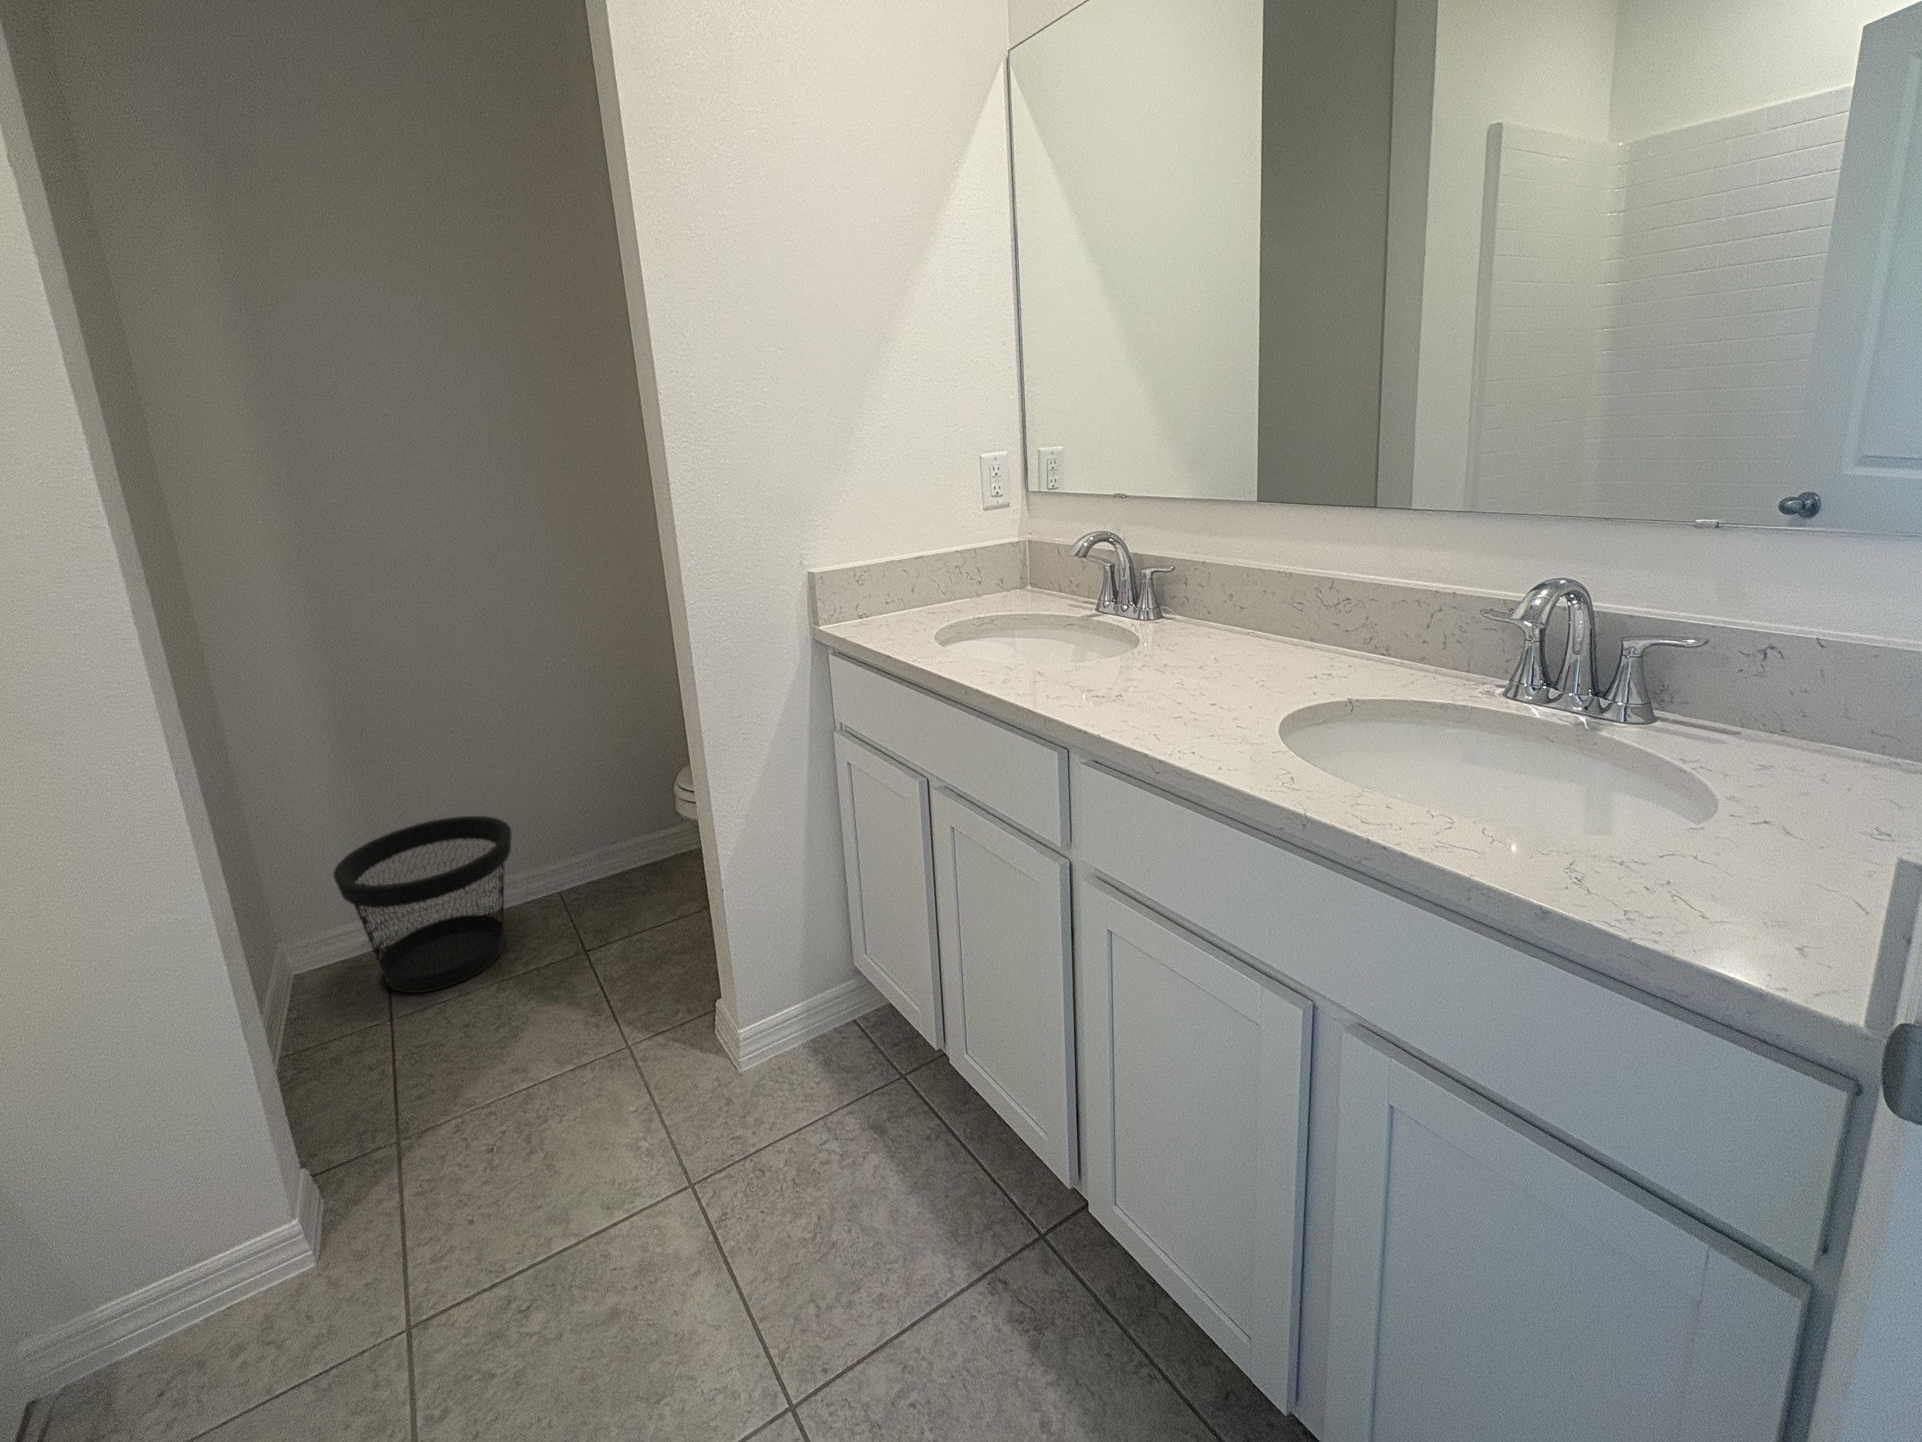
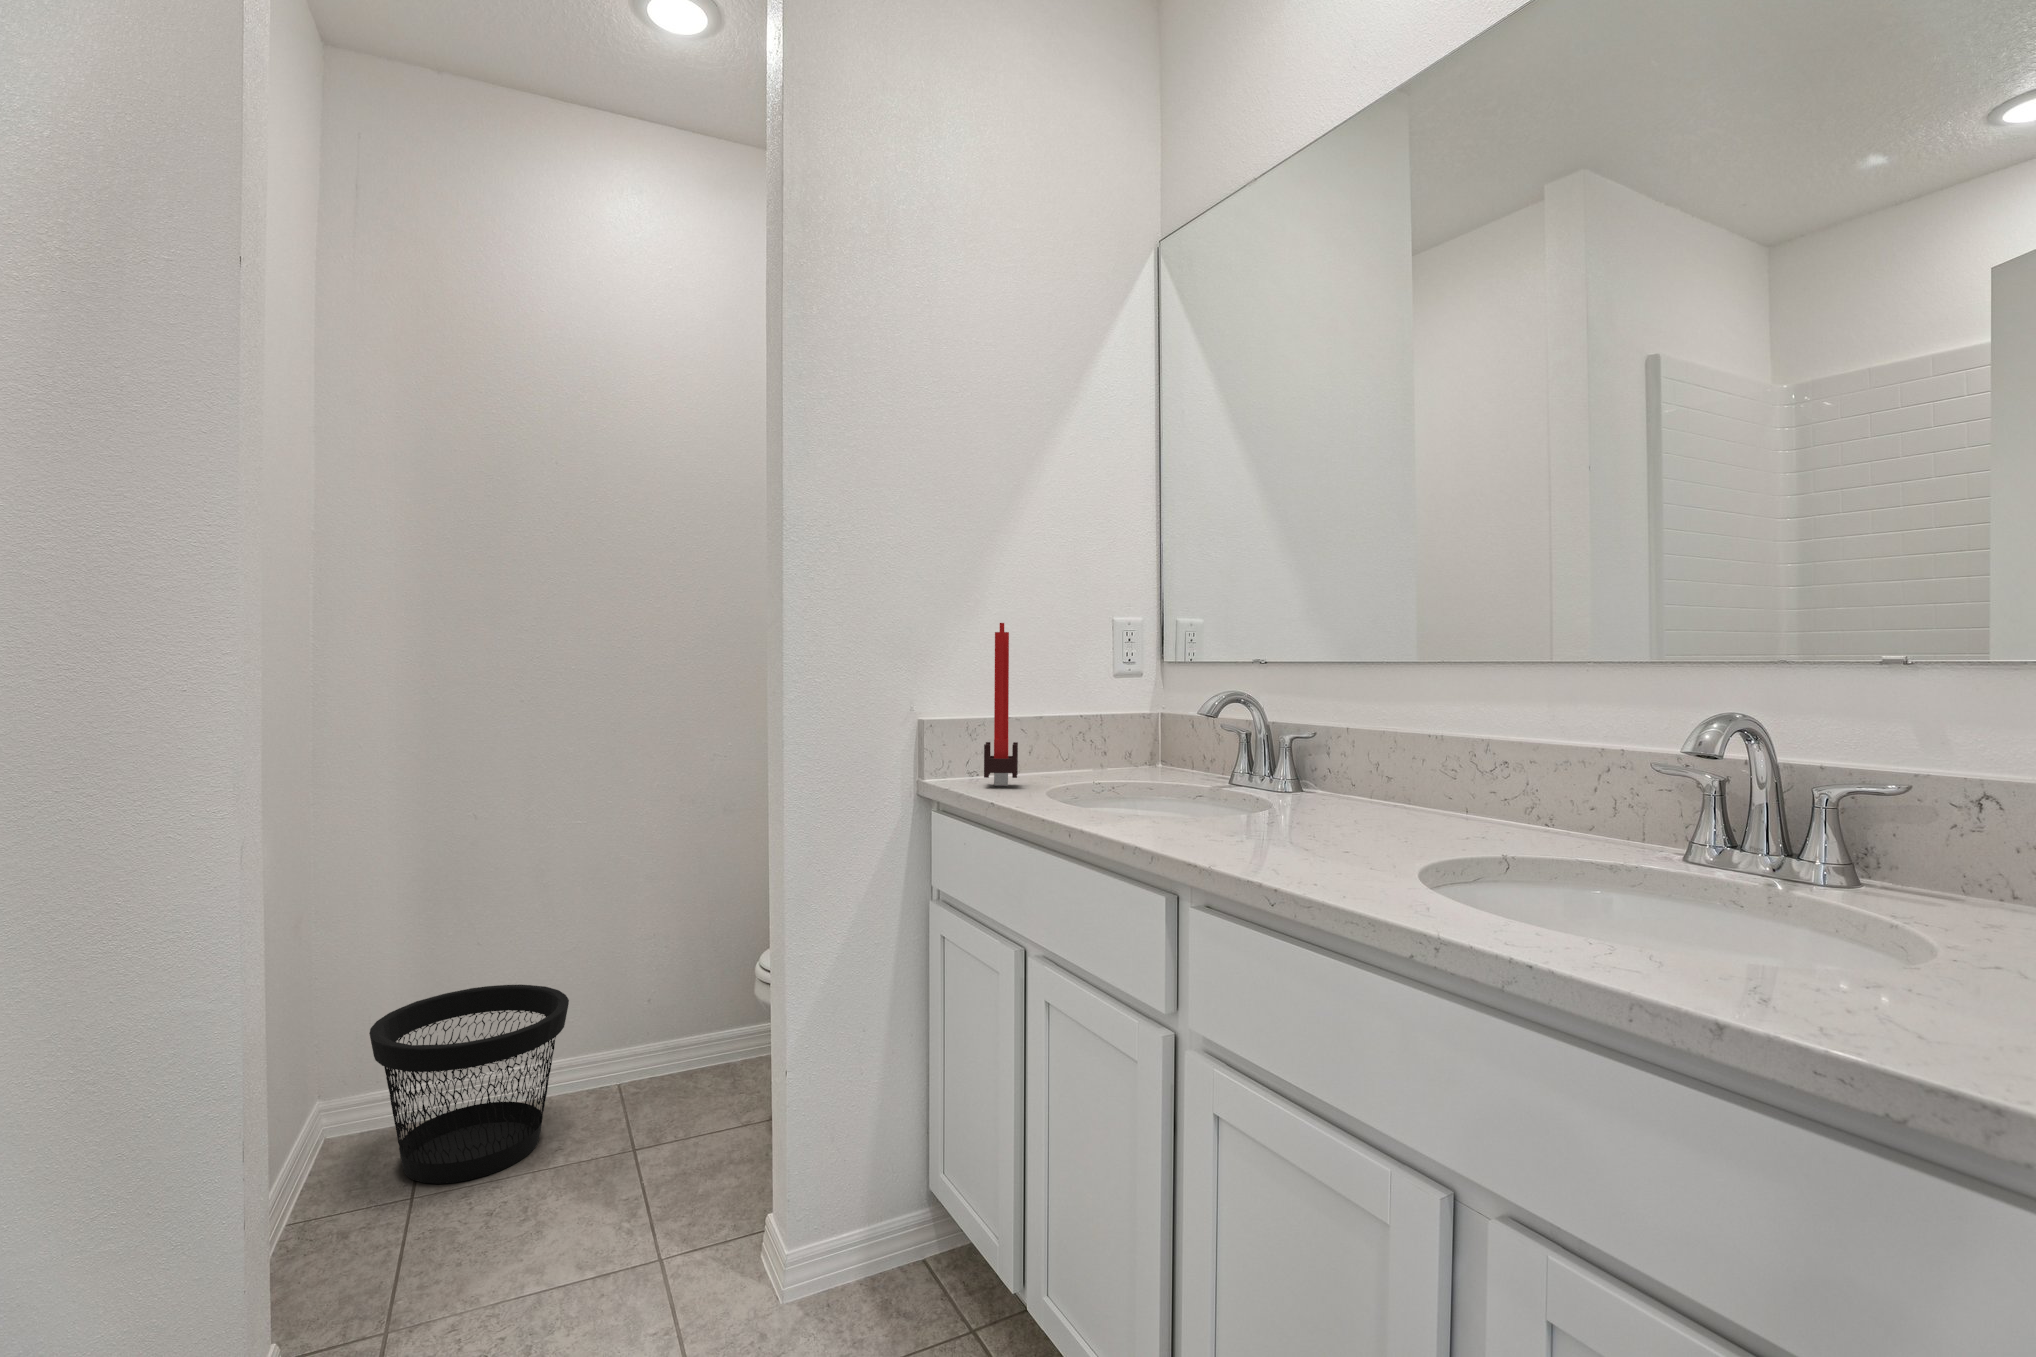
candle: none [874,479,906,631] -> present [984,623,1018,786]

